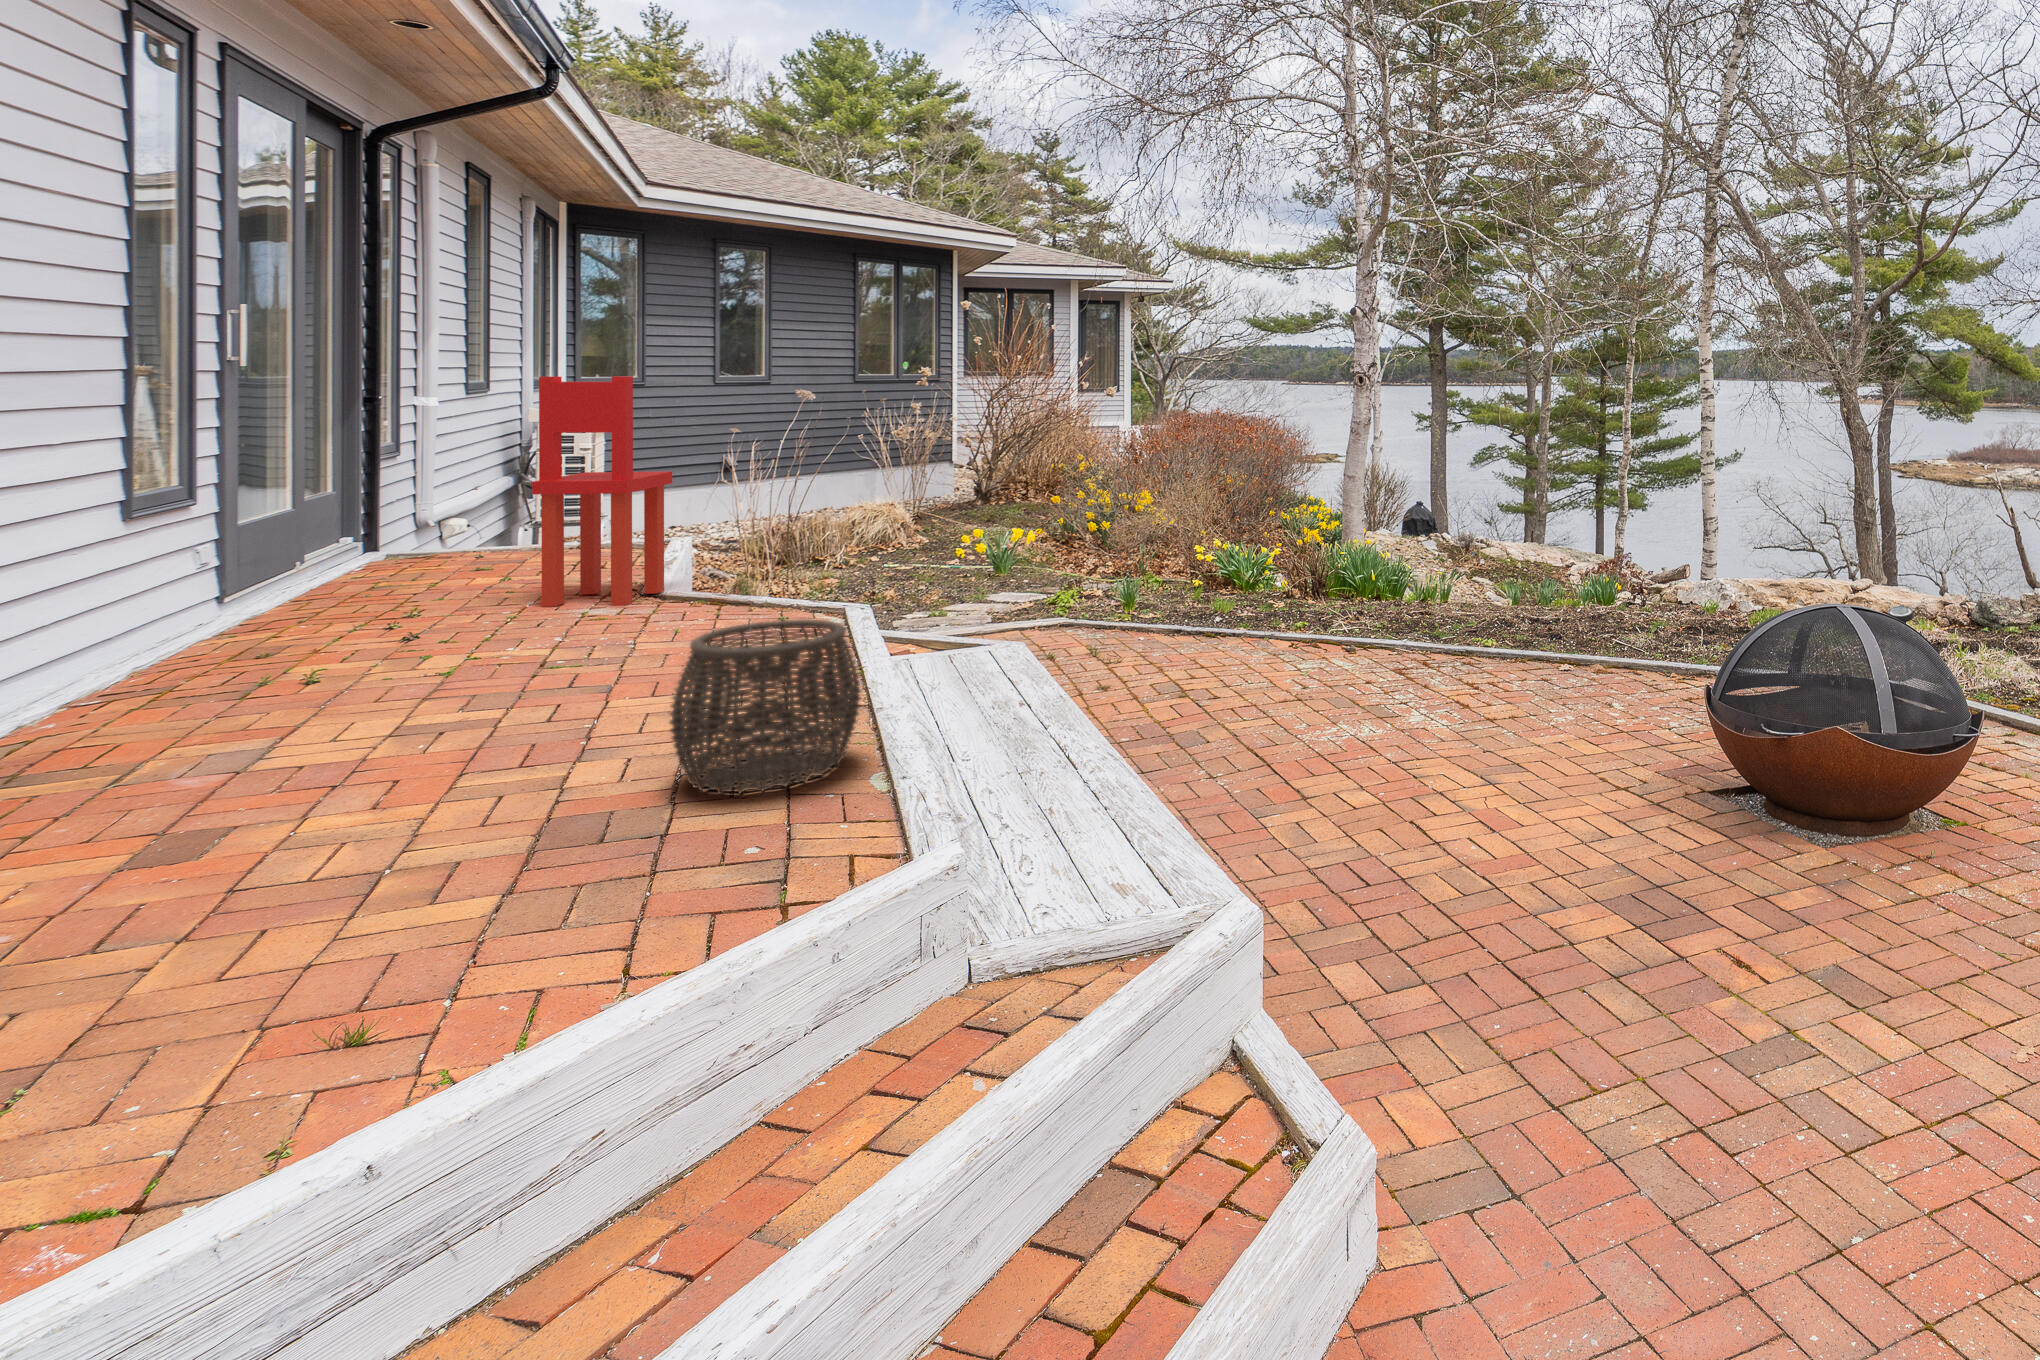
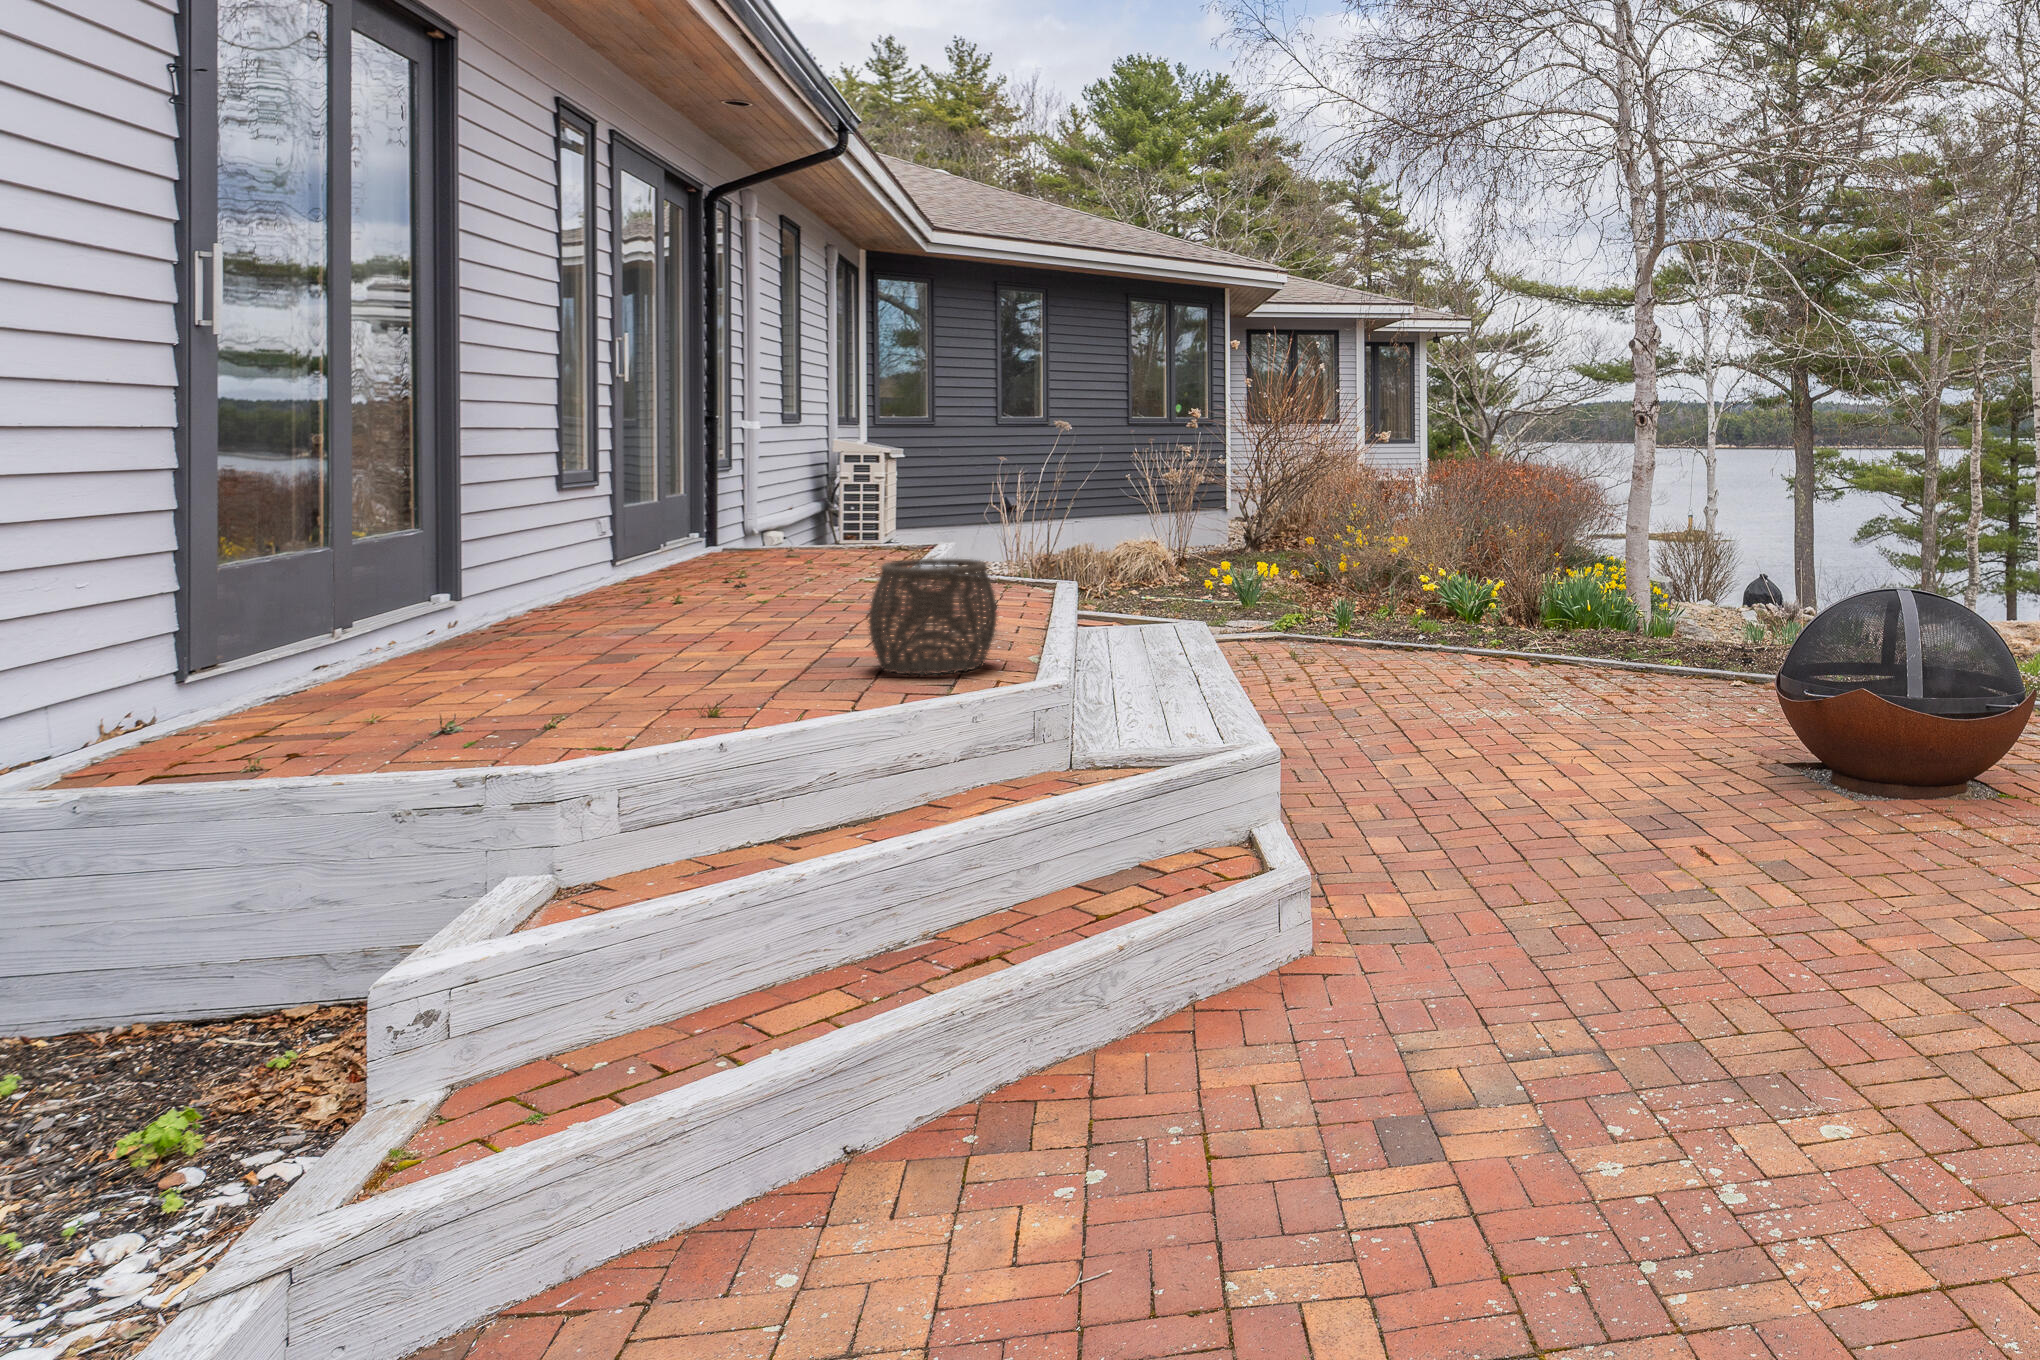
chair: present [532,376,672,607] -> none [814,392,918,586]

